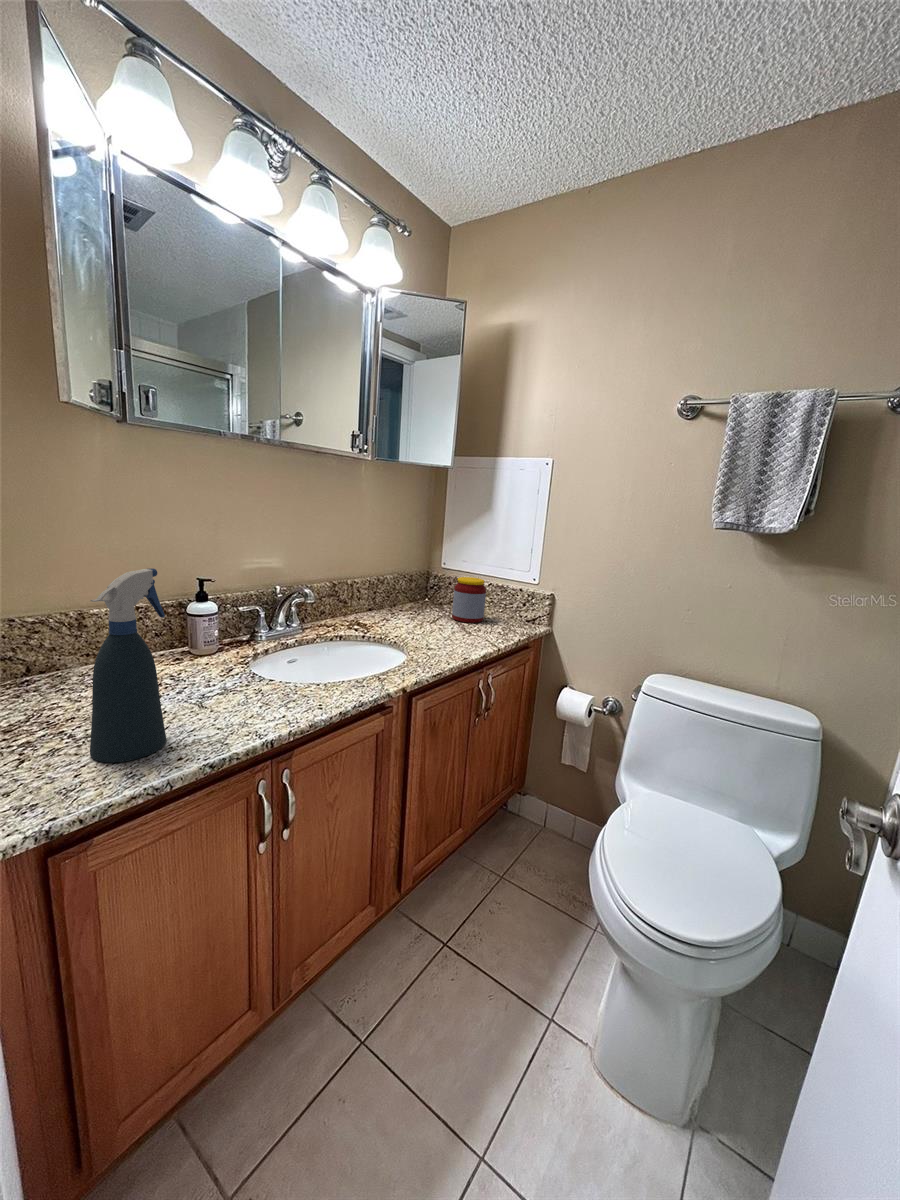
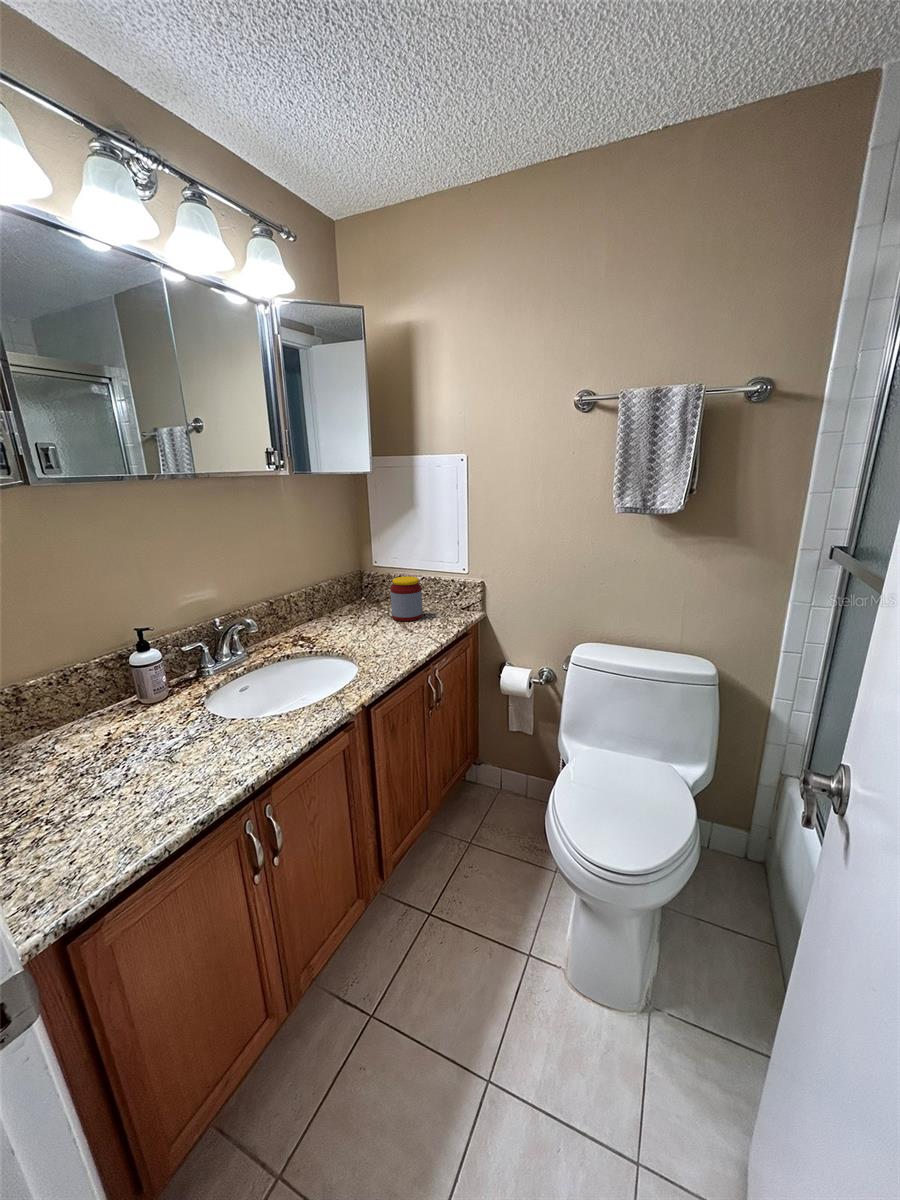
spray bottle: present [90,568,166,762] -> none [56,649,149,841]

